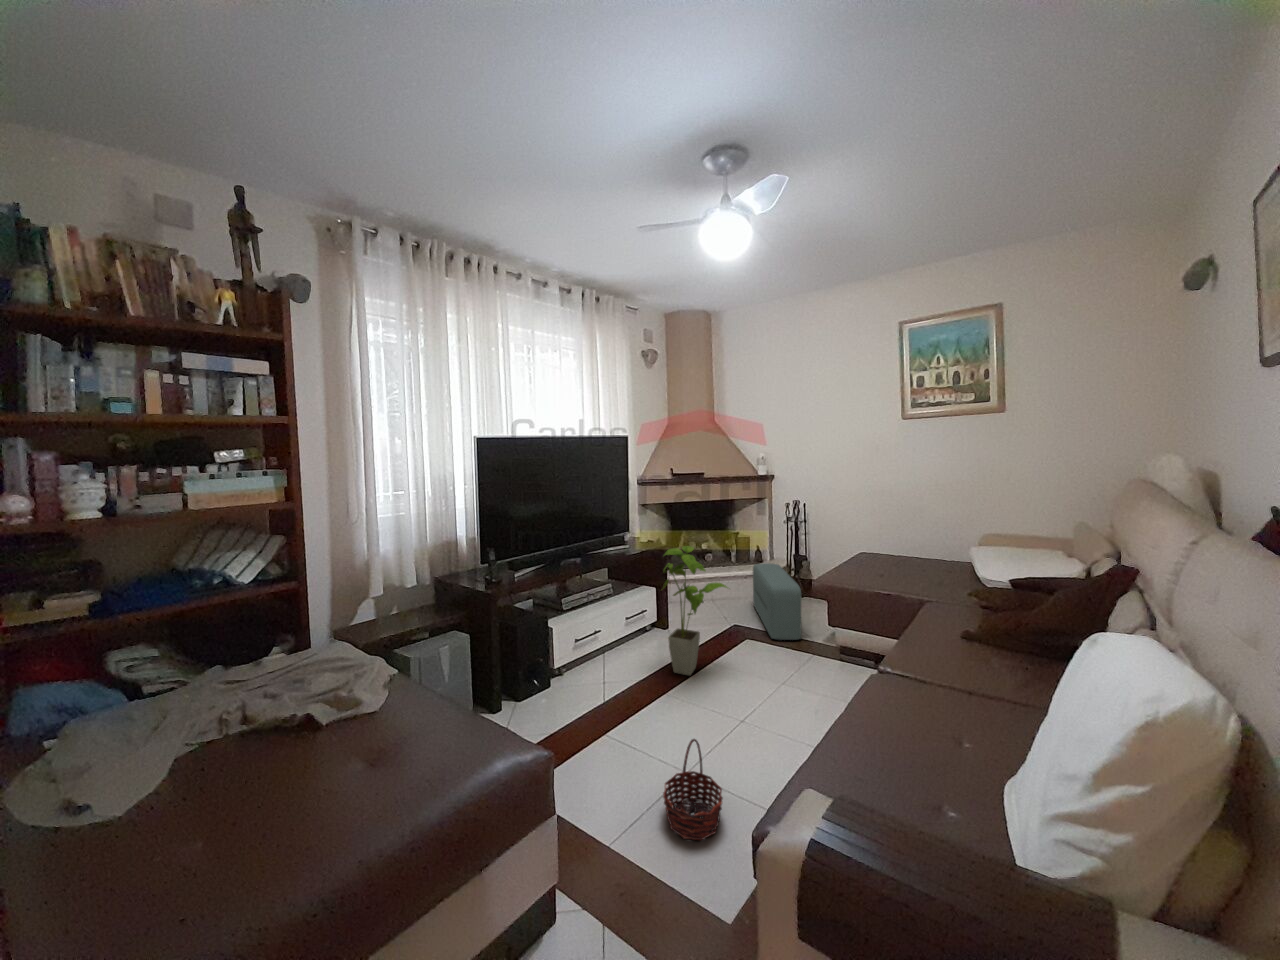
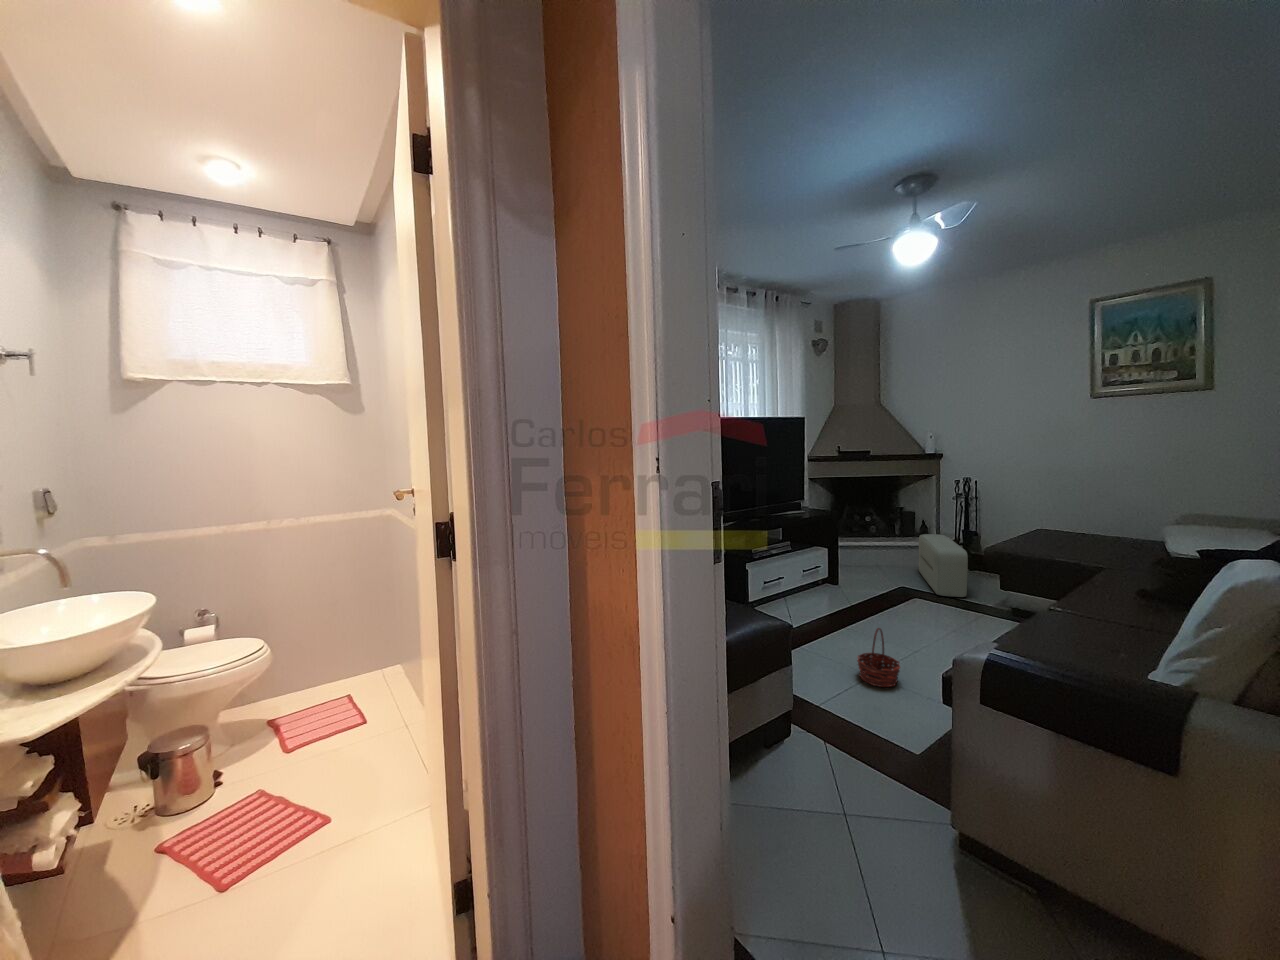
house plant: present [663,546,727,675] -> none [840,510,901,612]

